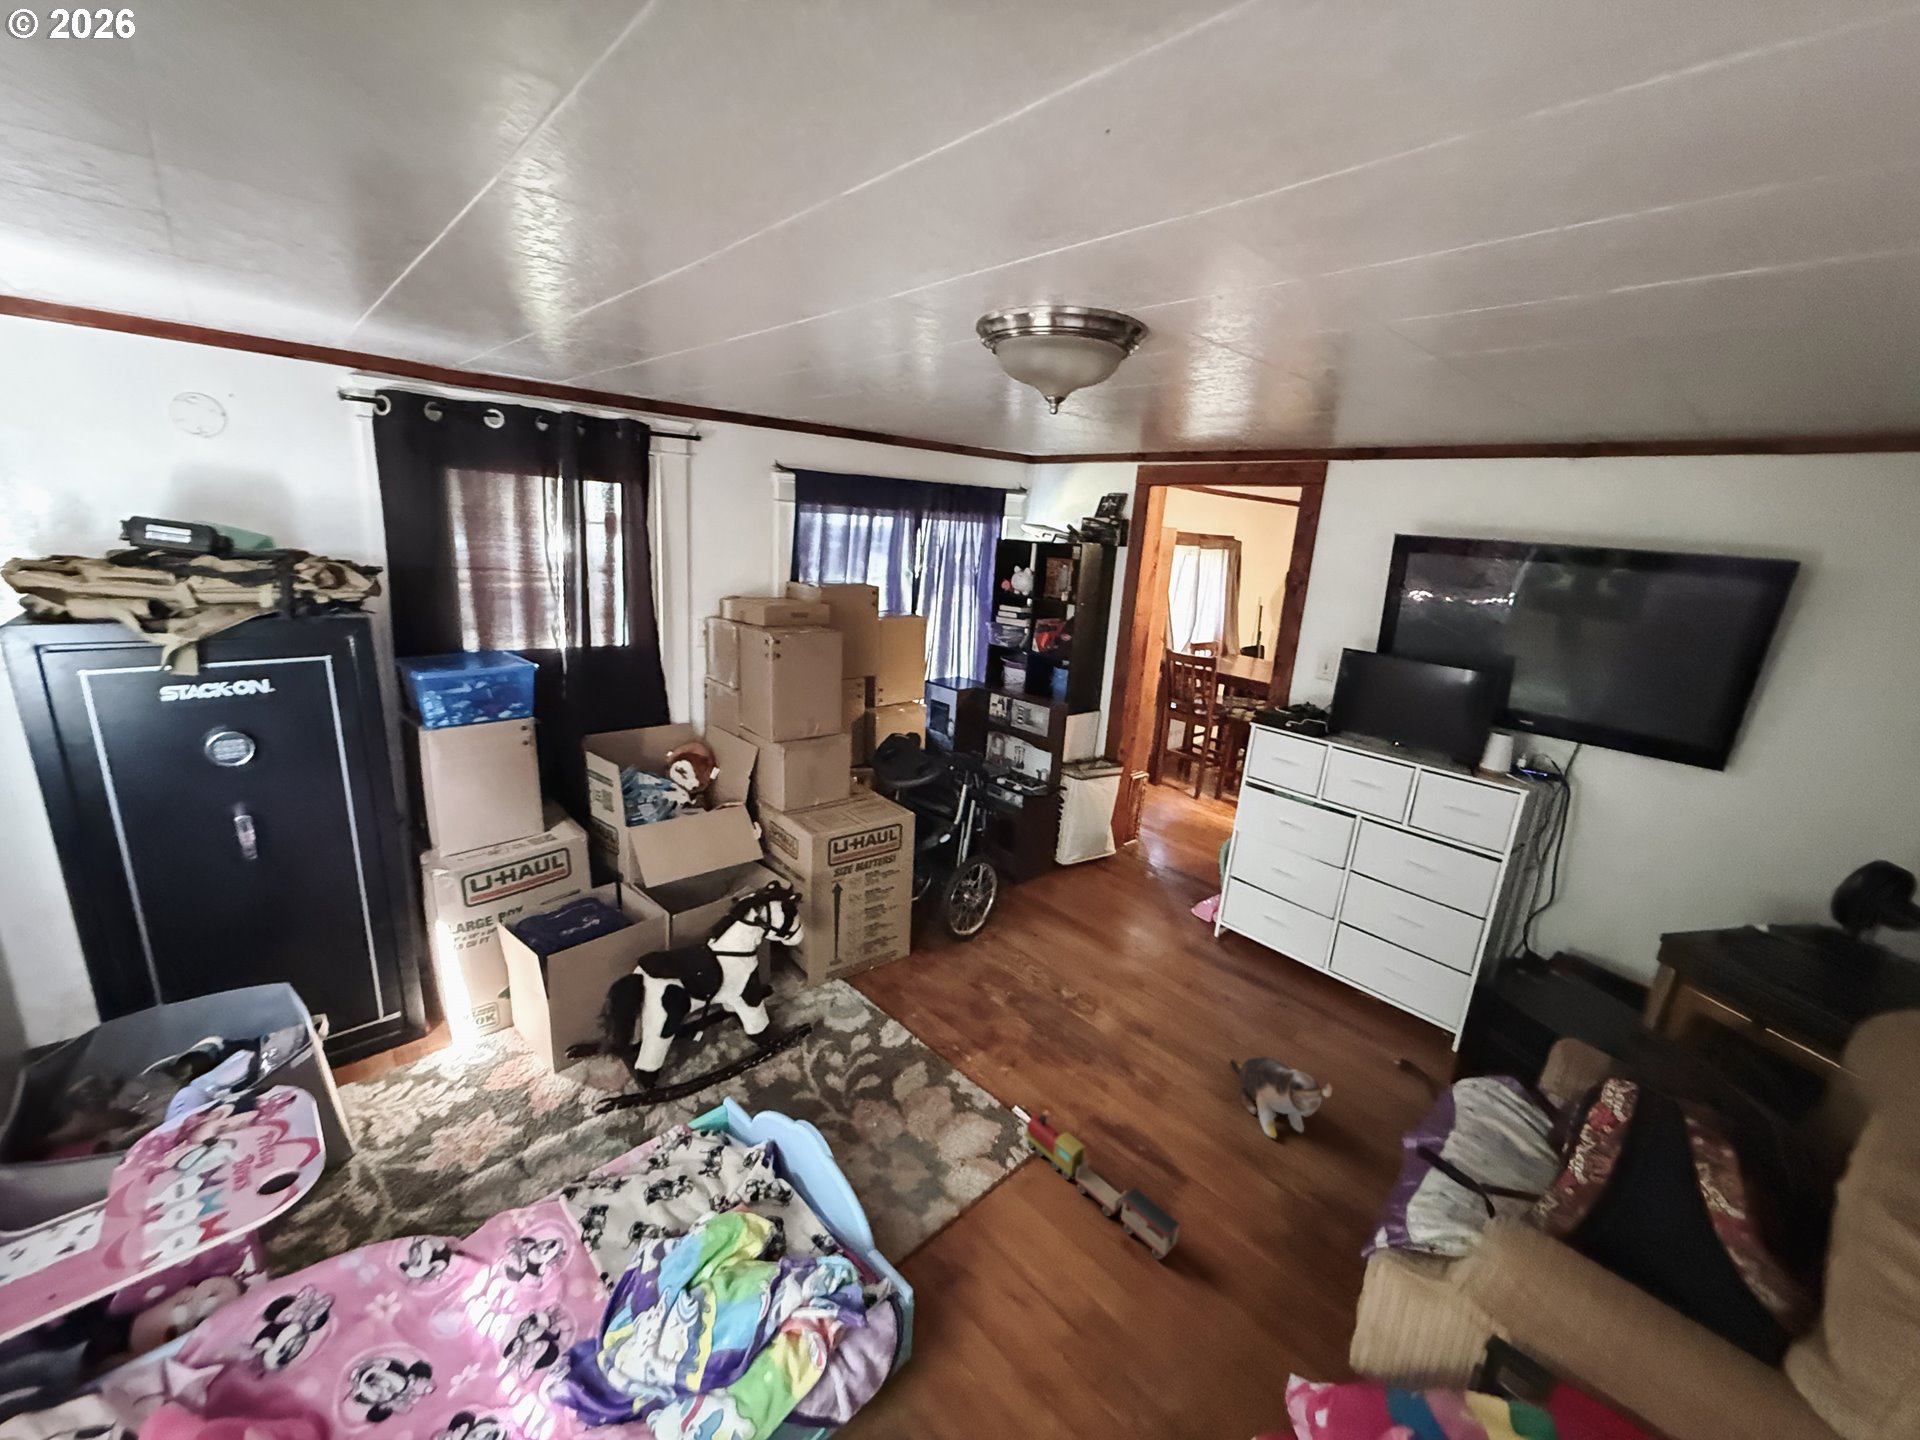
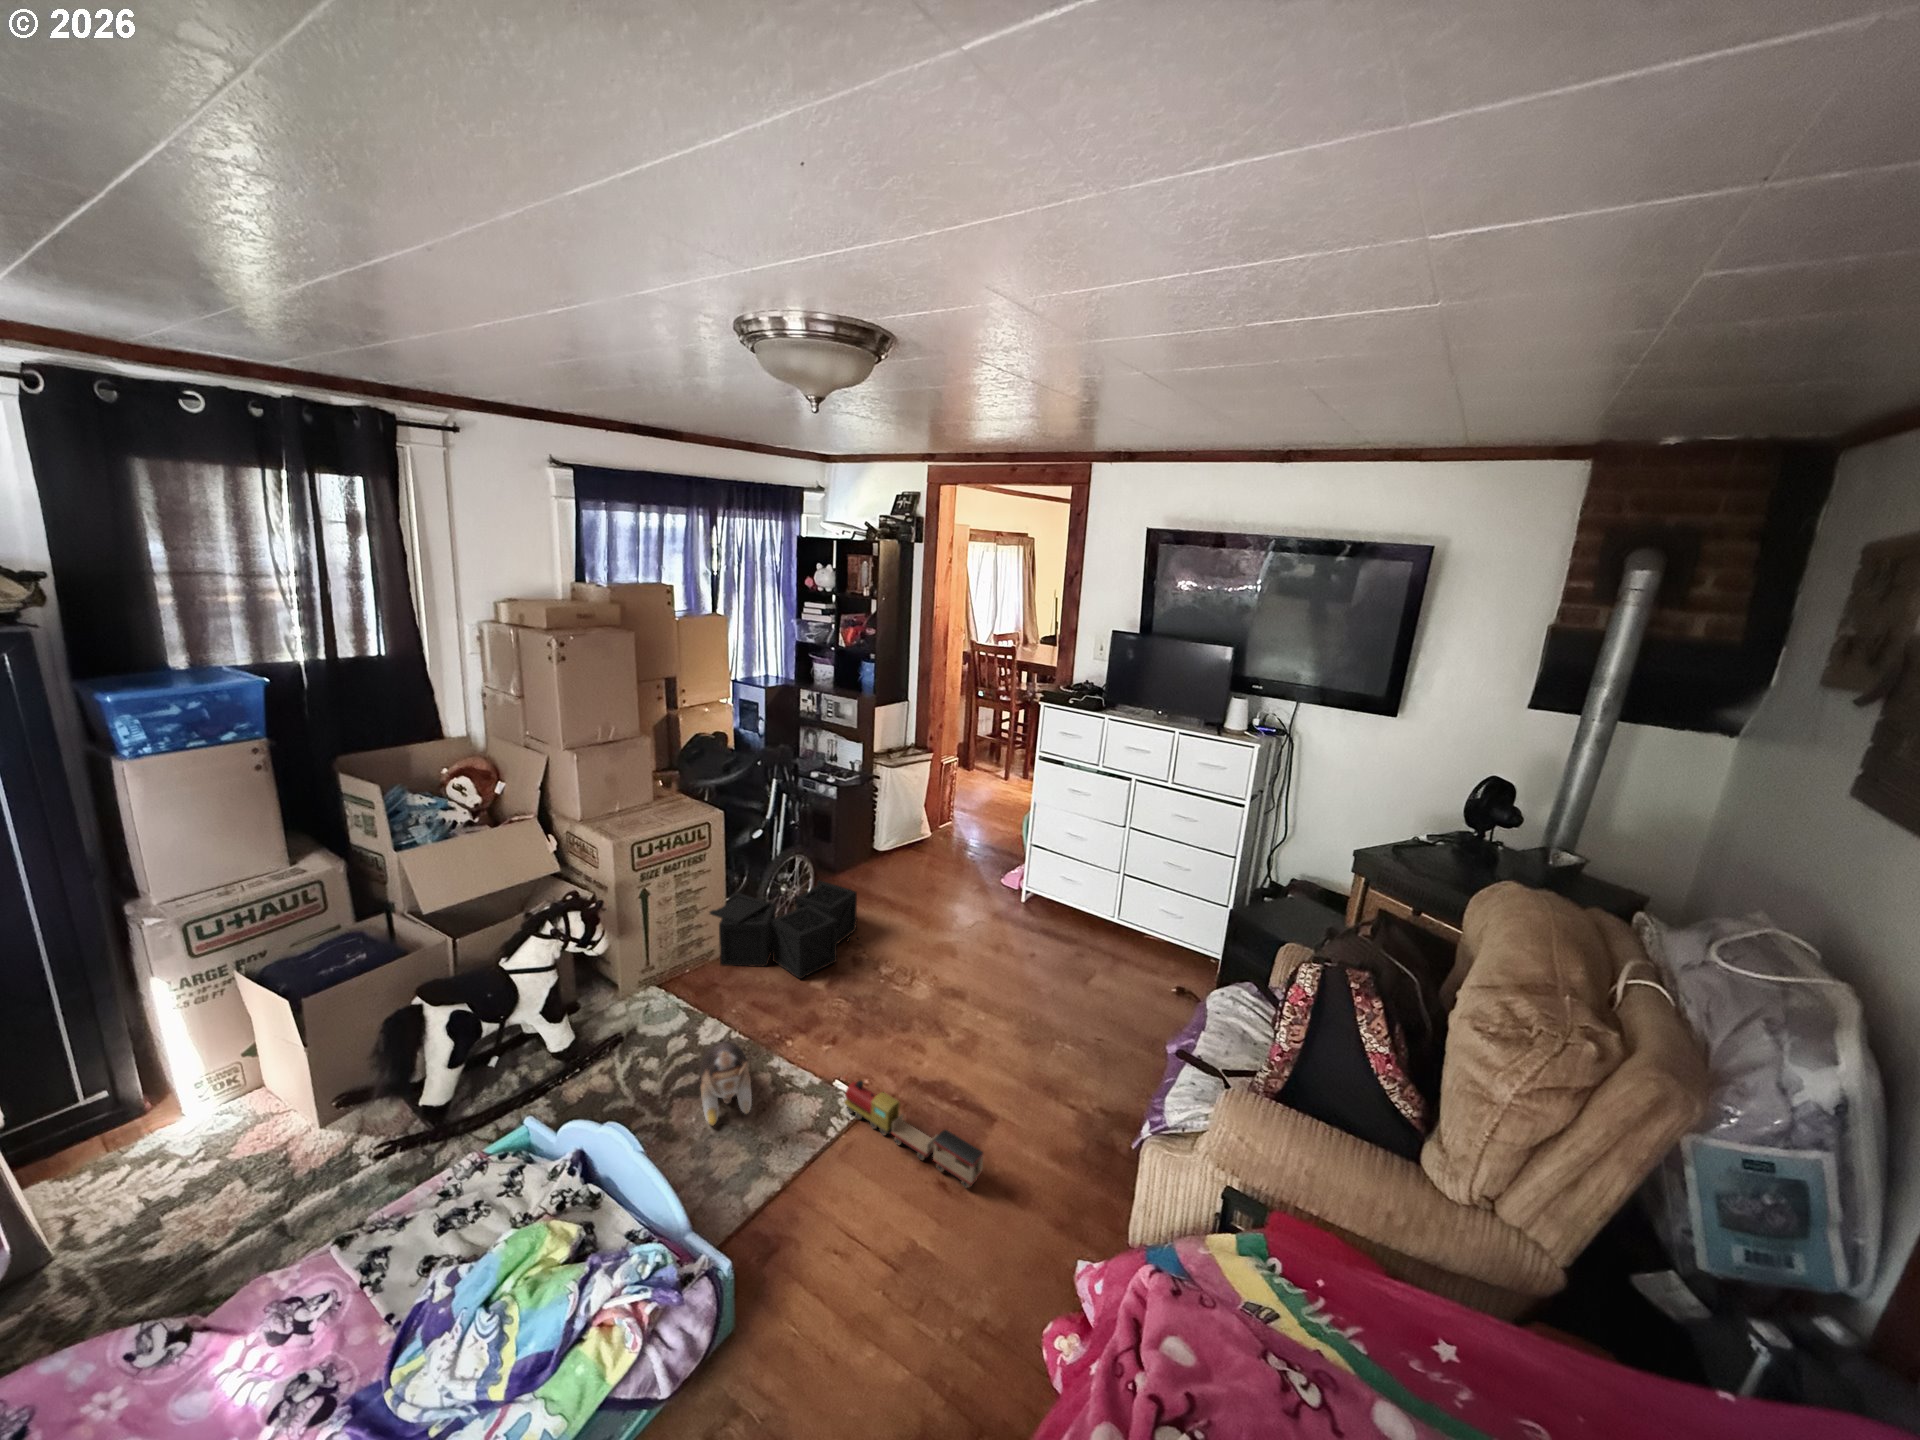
storage bin: none [889,890,1043,992] -> present [710,880,857,979]
plush toy: present [1230,1057,1332,1138] -> present [700,1041,752,1126]

